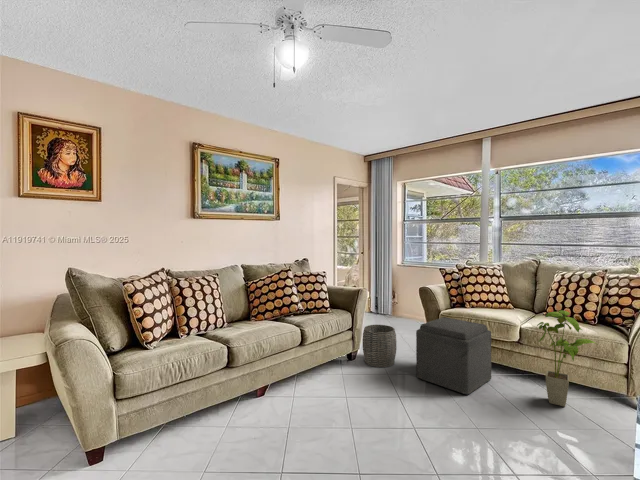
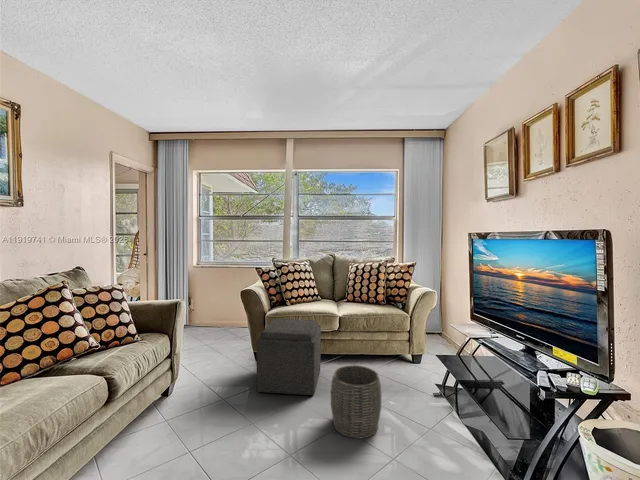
house plant: present [537,310,595,406] -> none [359,299,399,379]
woven basket: present [363,325,397,367] -> present [331,365,382,439]

